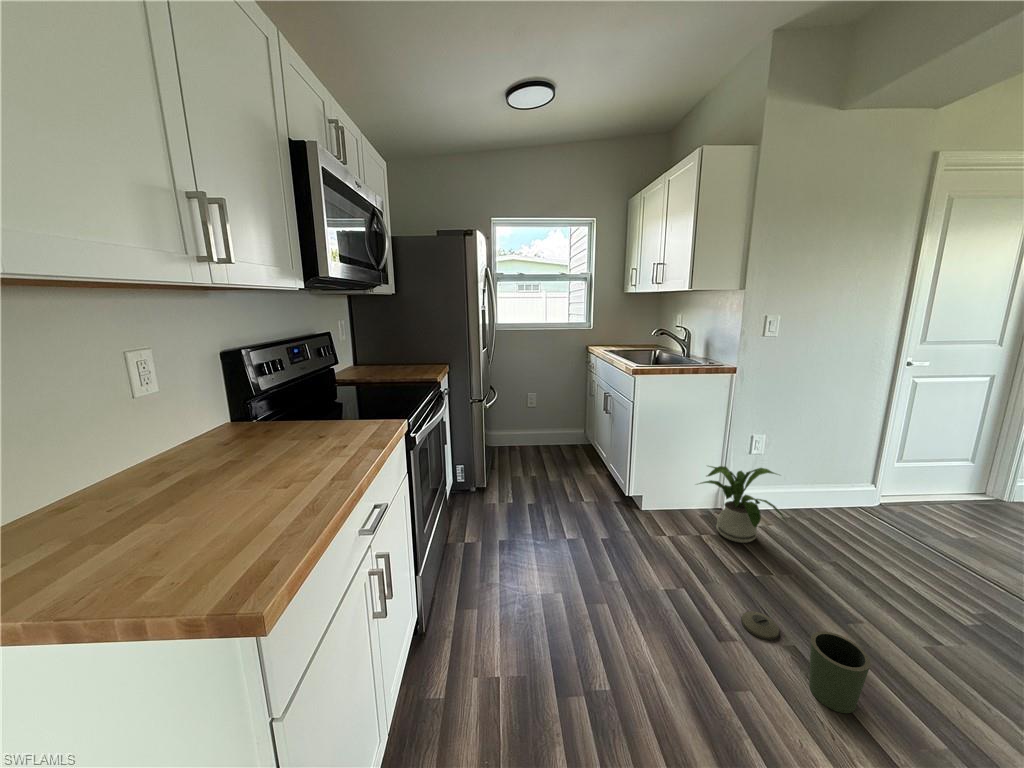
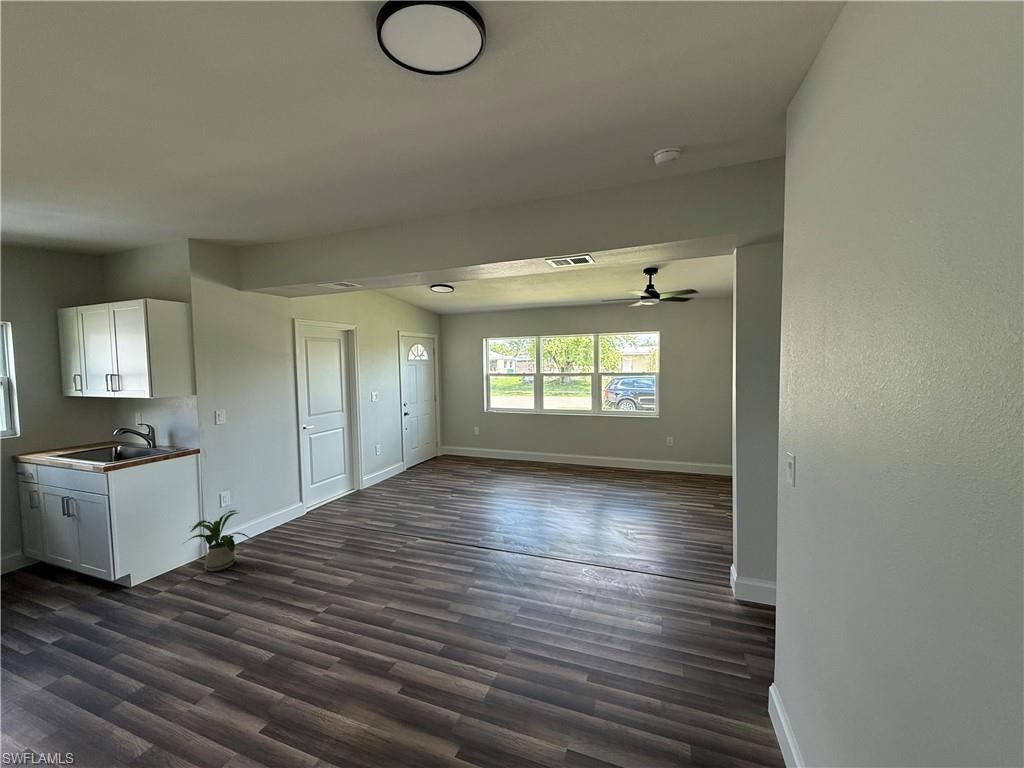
trash can: present [741,611,870,713] -> none [230,571,292,609]

